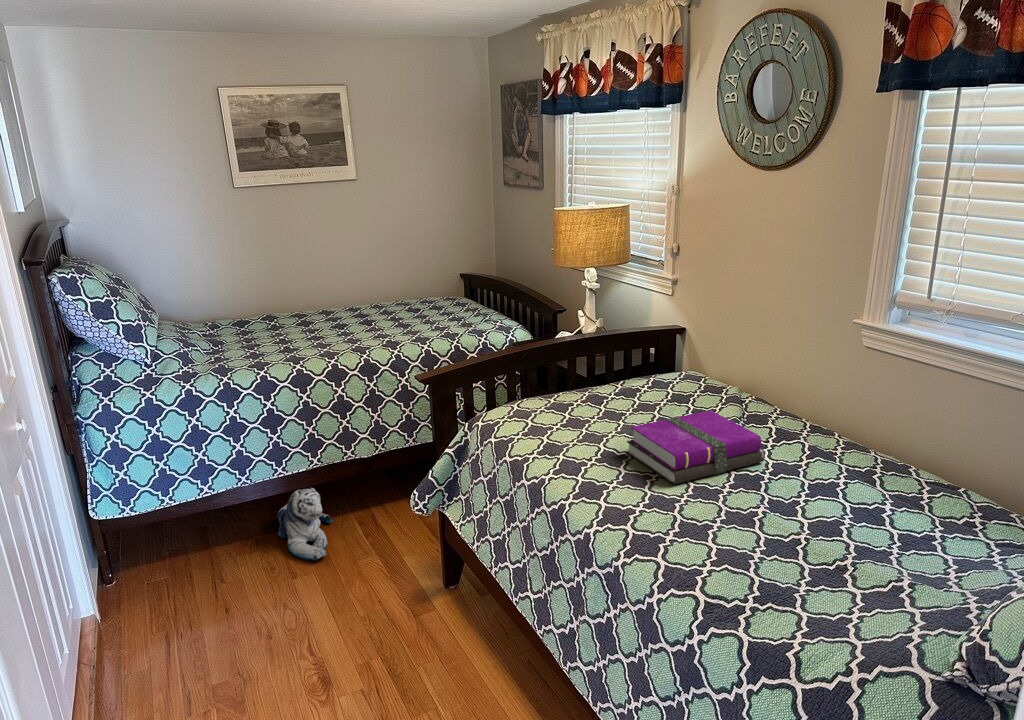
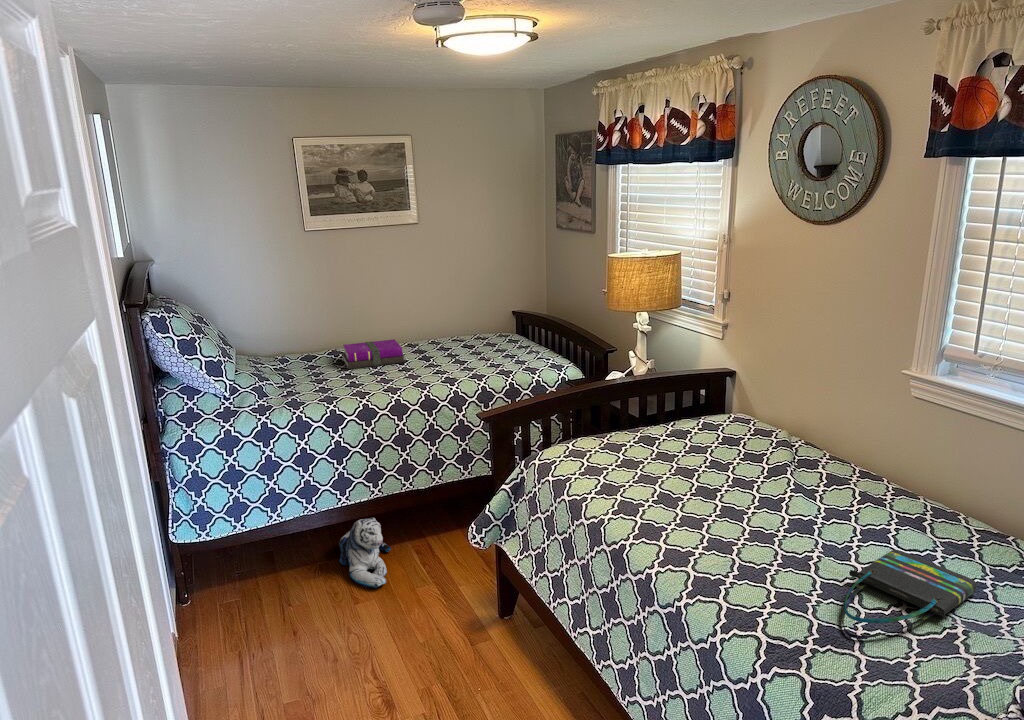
notebook: present [627,411,765,484] -> present [342,339,406,369]
tote bag: none [785,503,924,595] -> present [842,550,977,639]

